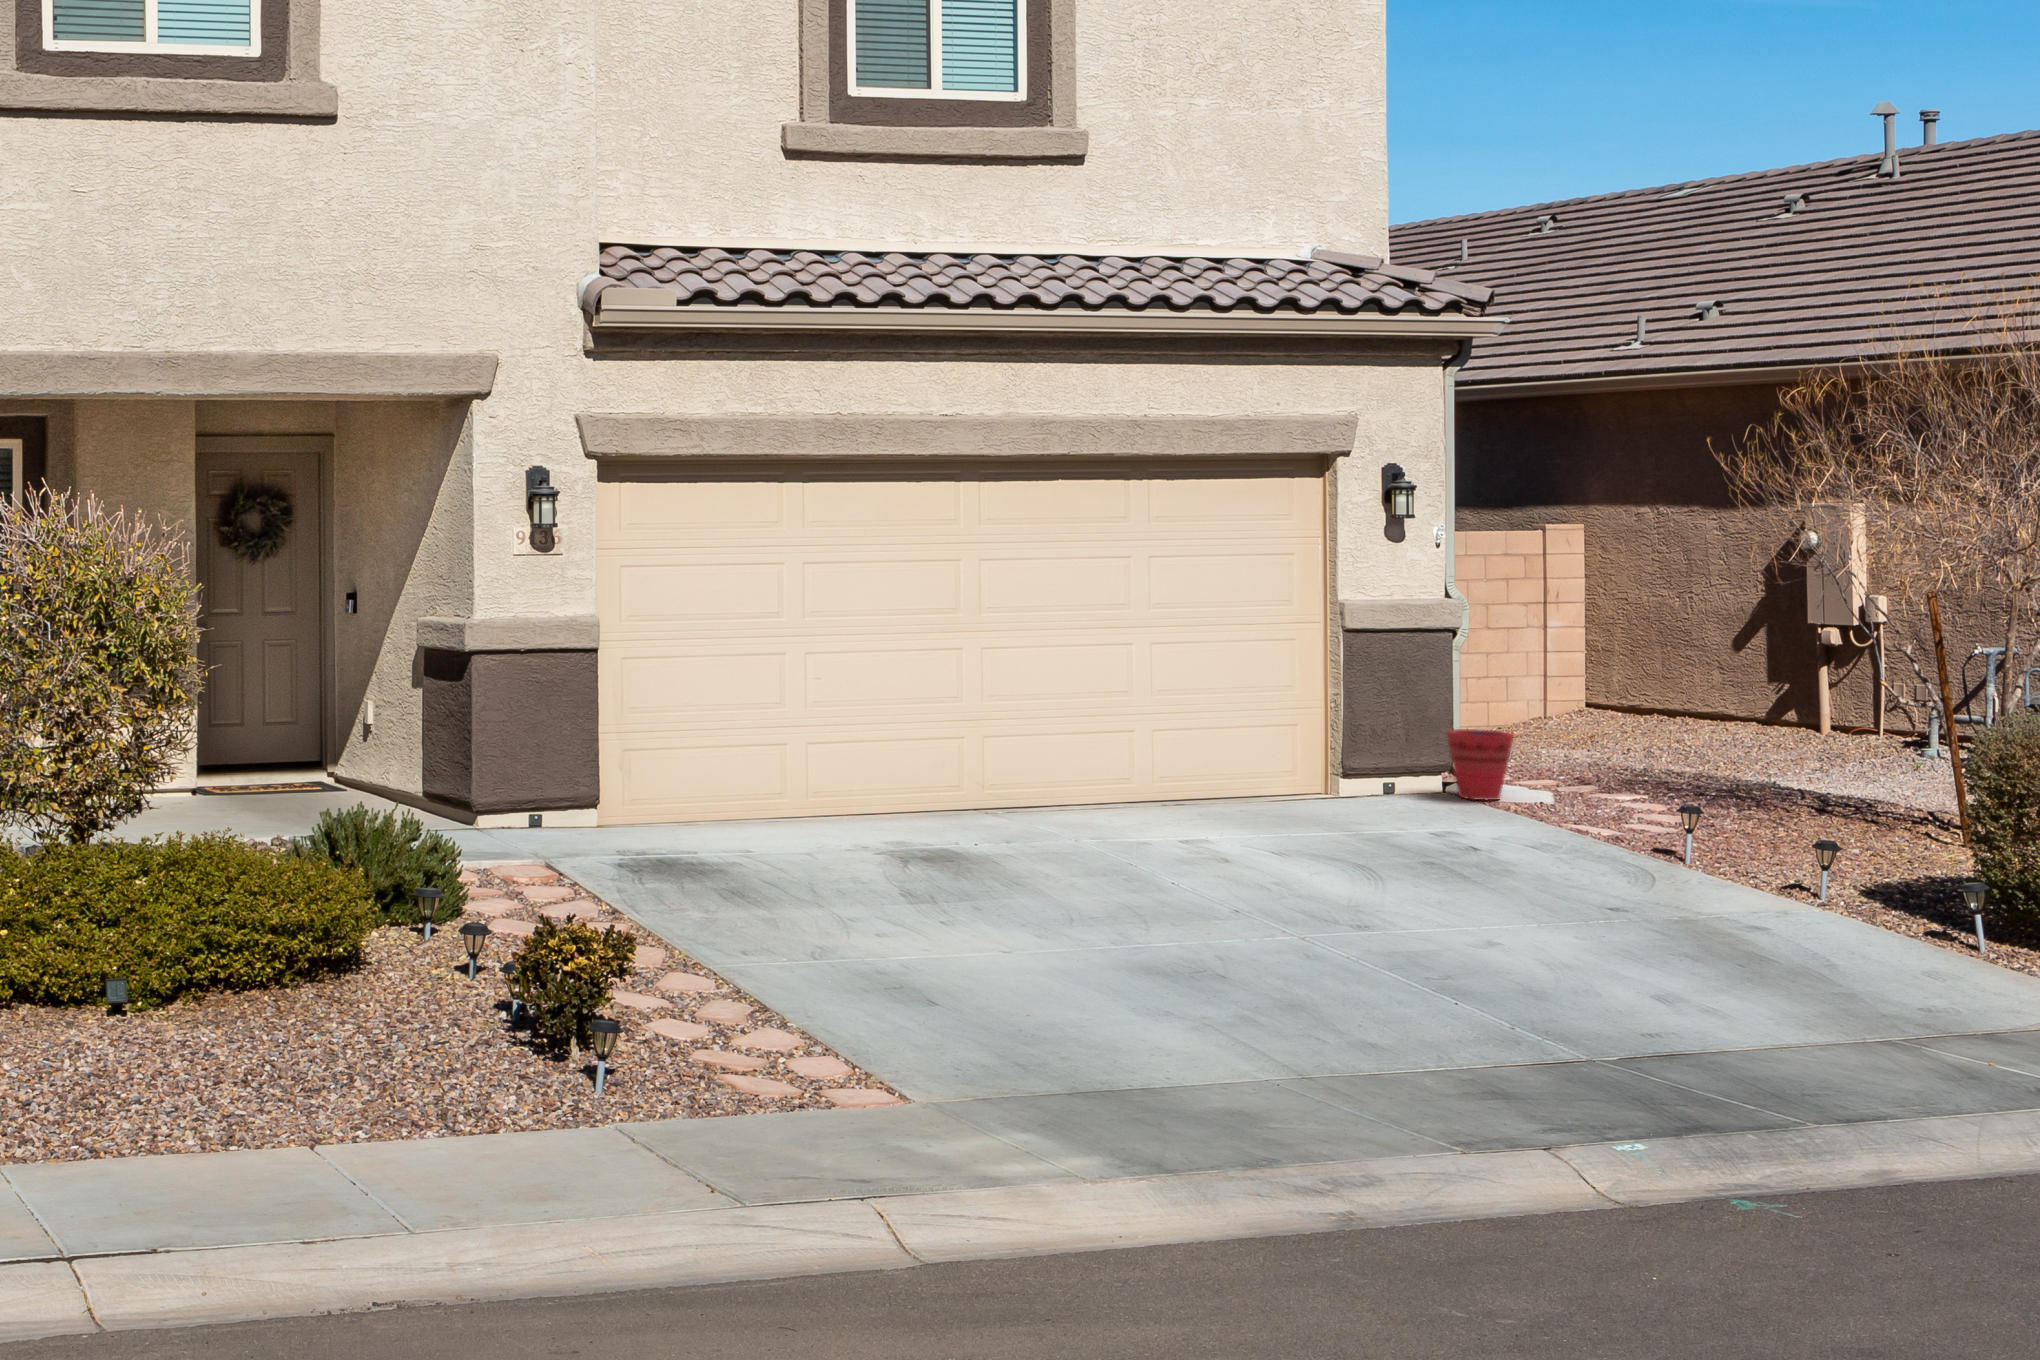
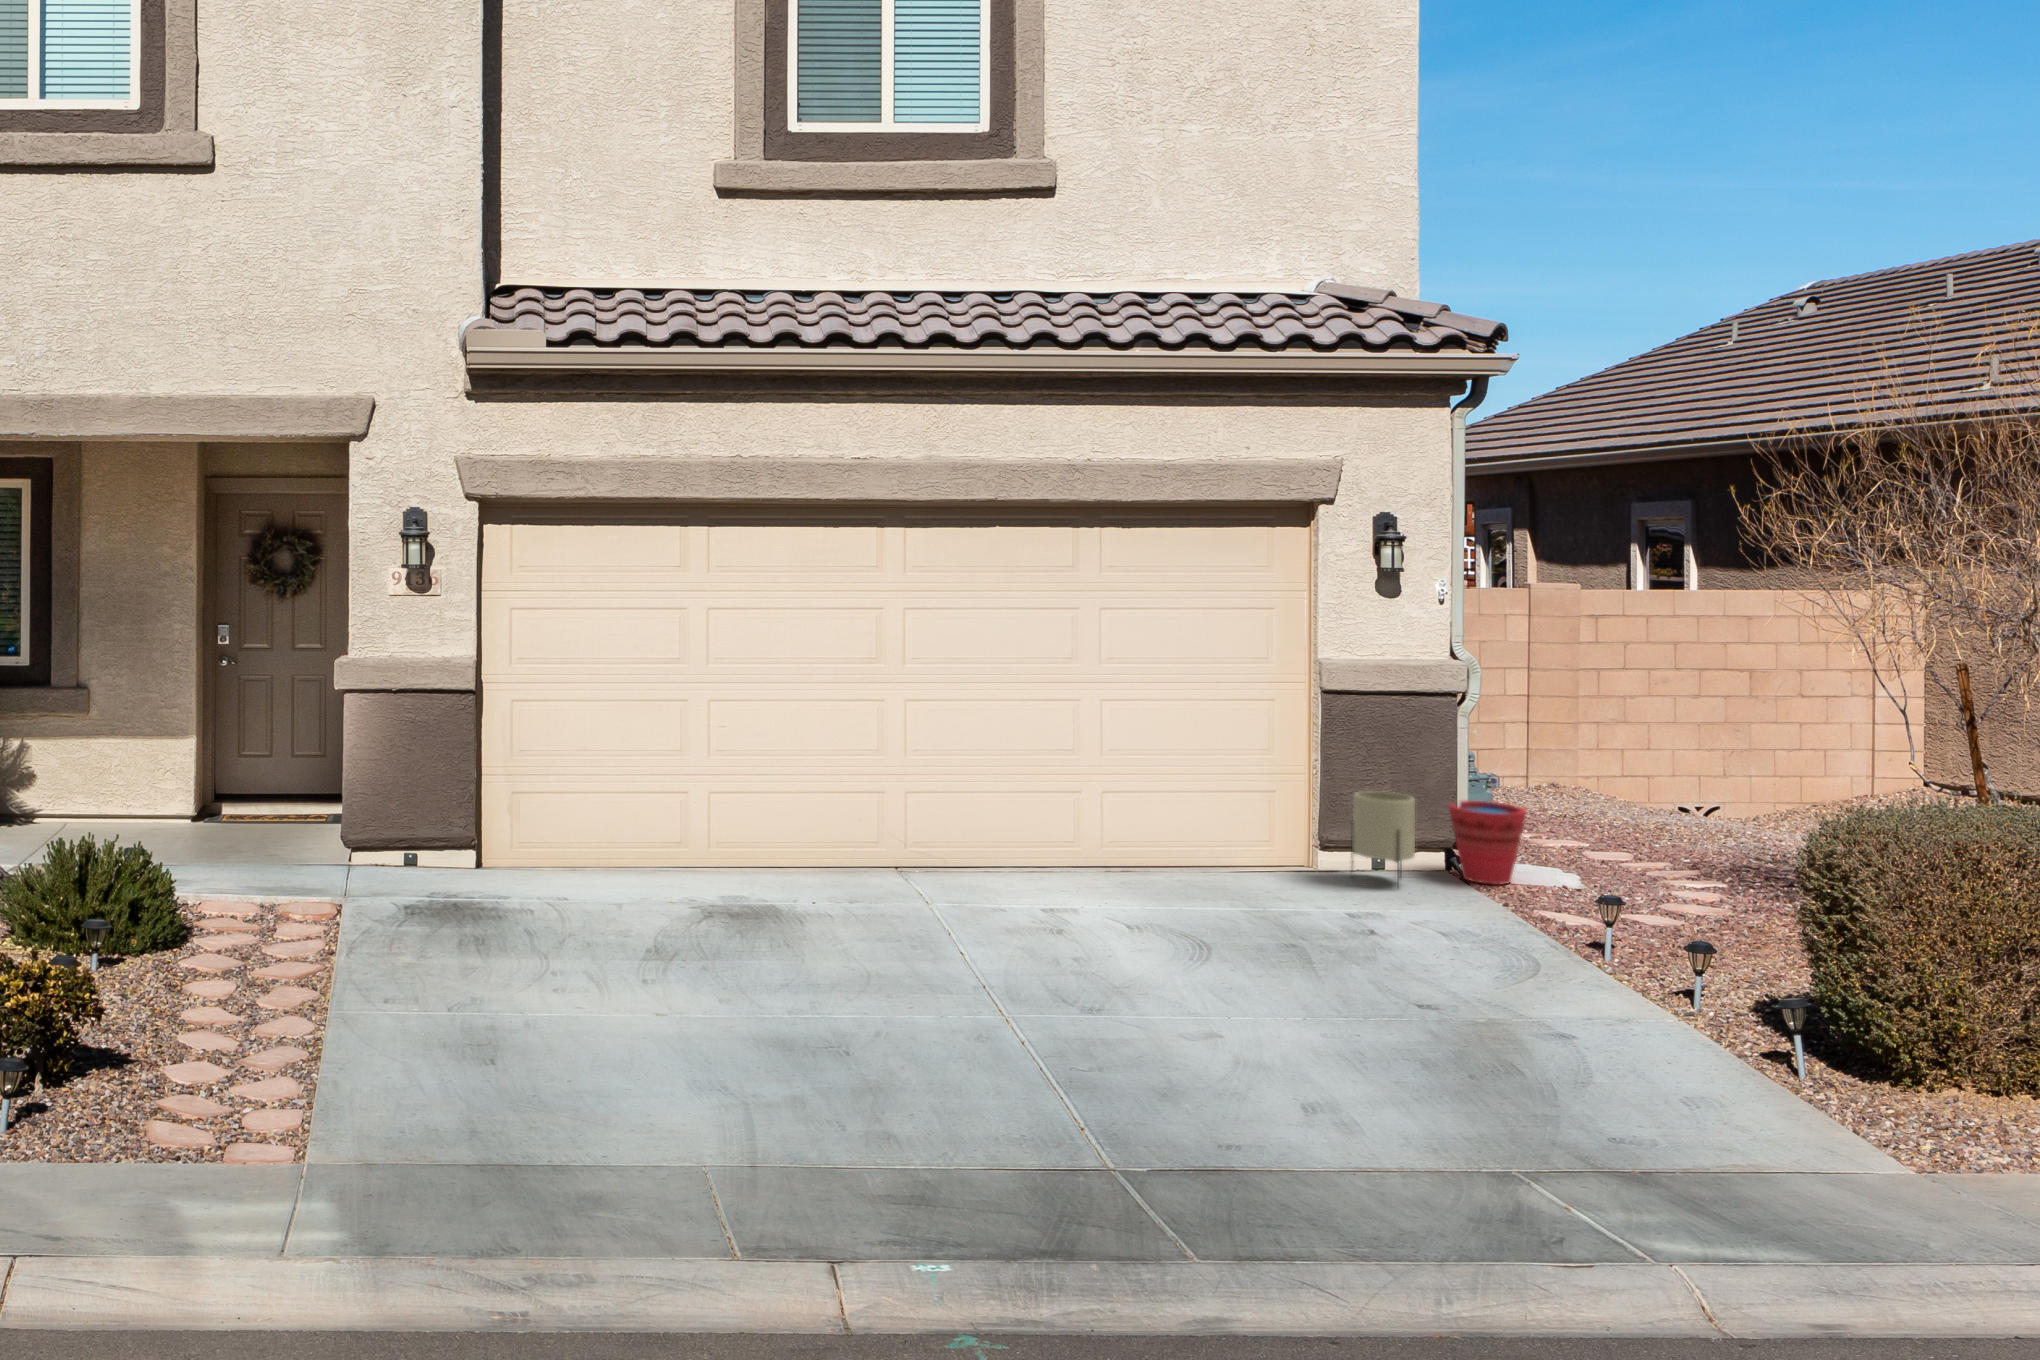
planter: none [1371,722,1427,806] -> present [1351,791,1415,879]

